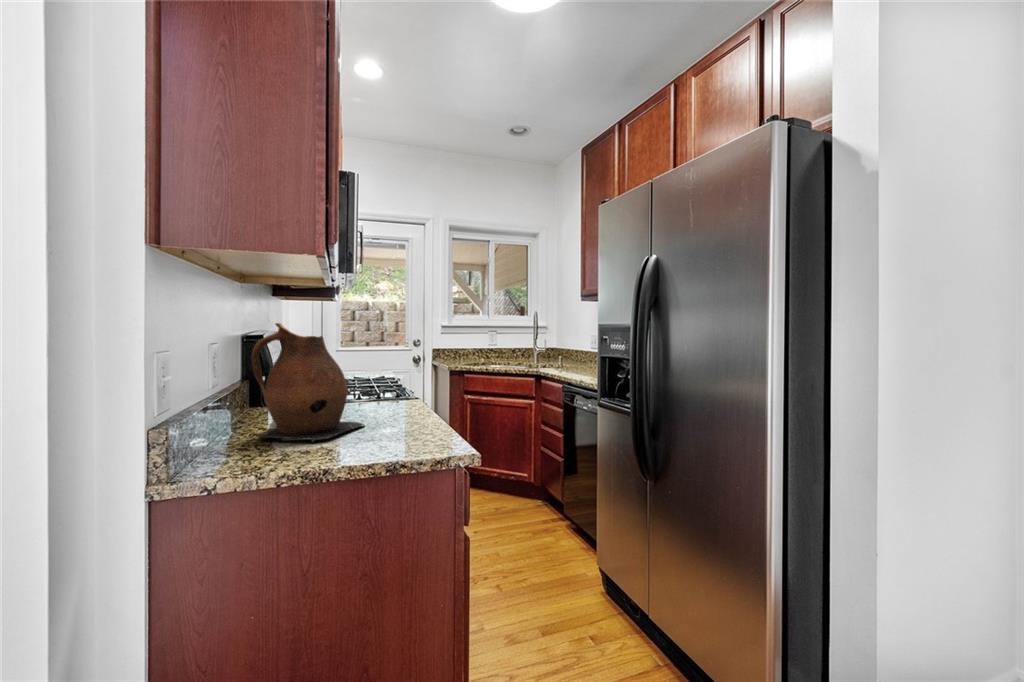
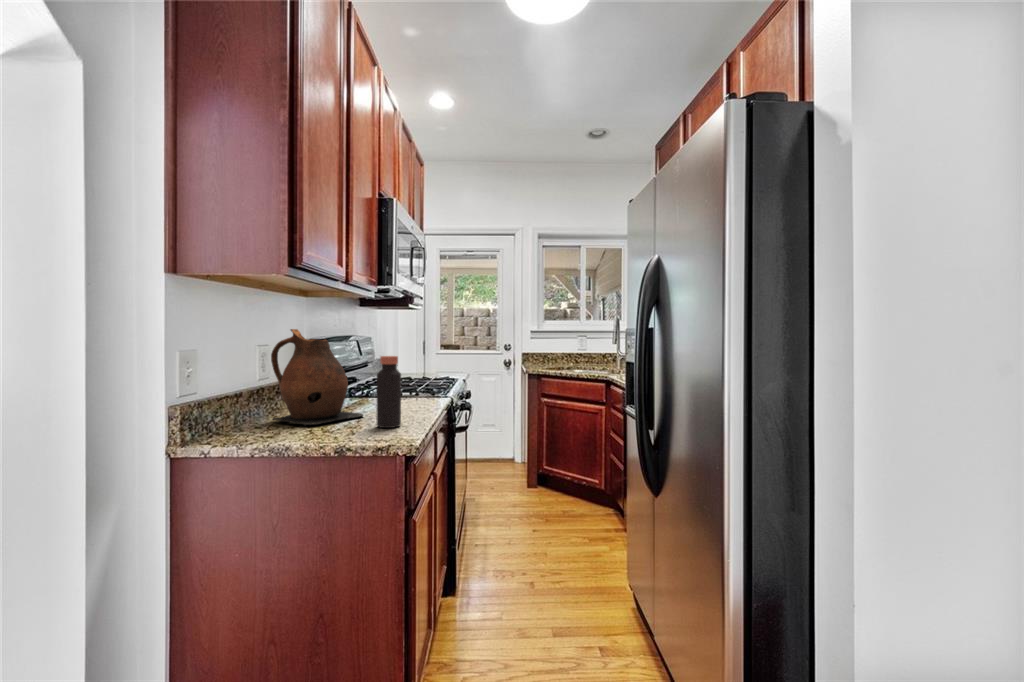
bottle: none [402,354,430,437] -> present [376,356,401,428]

